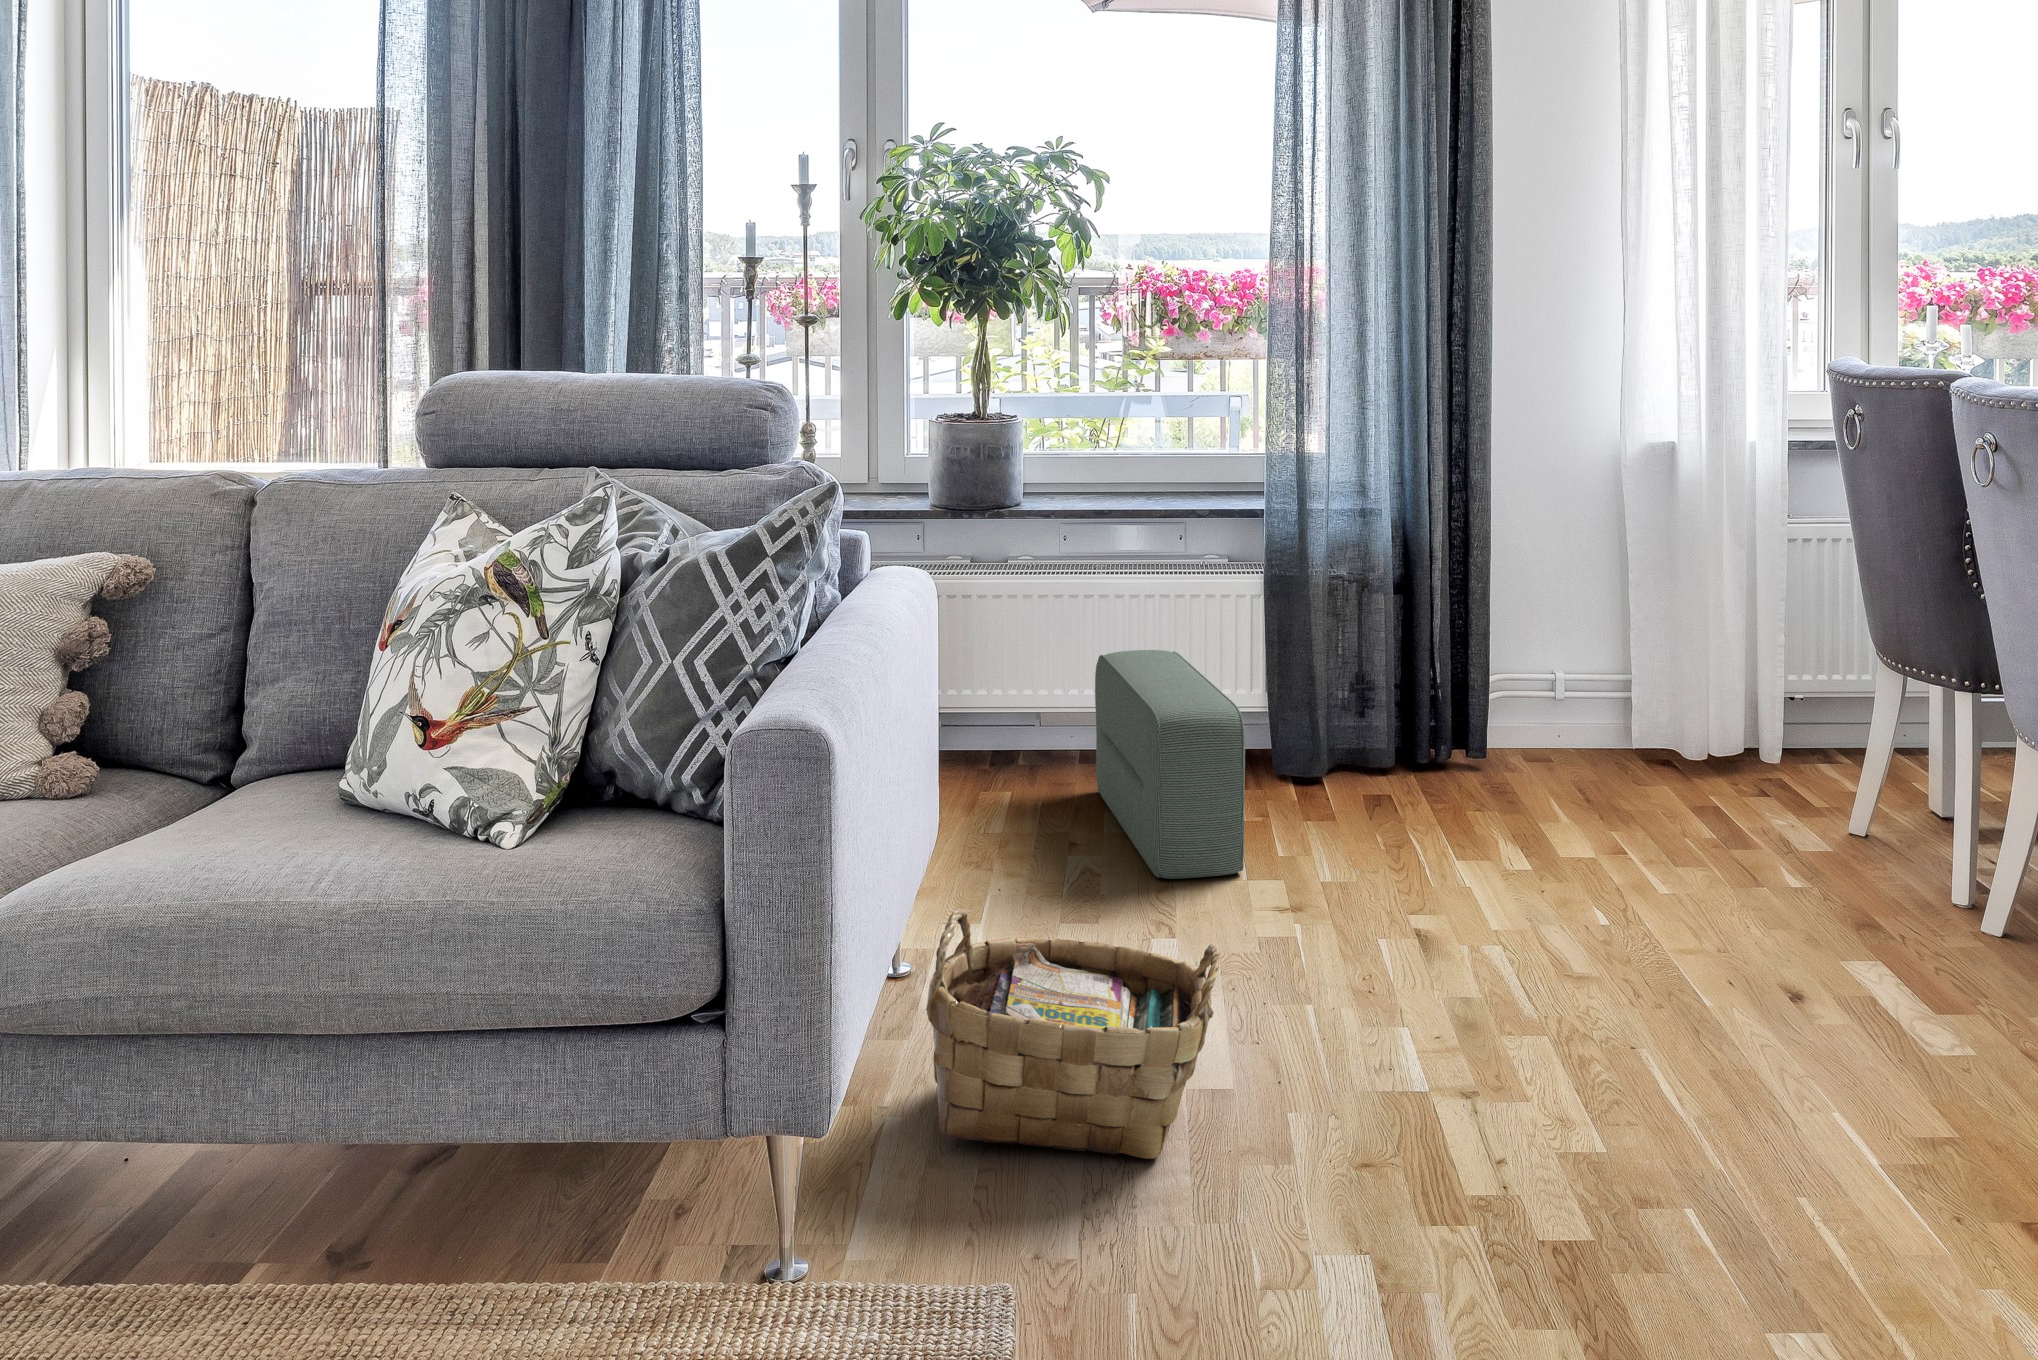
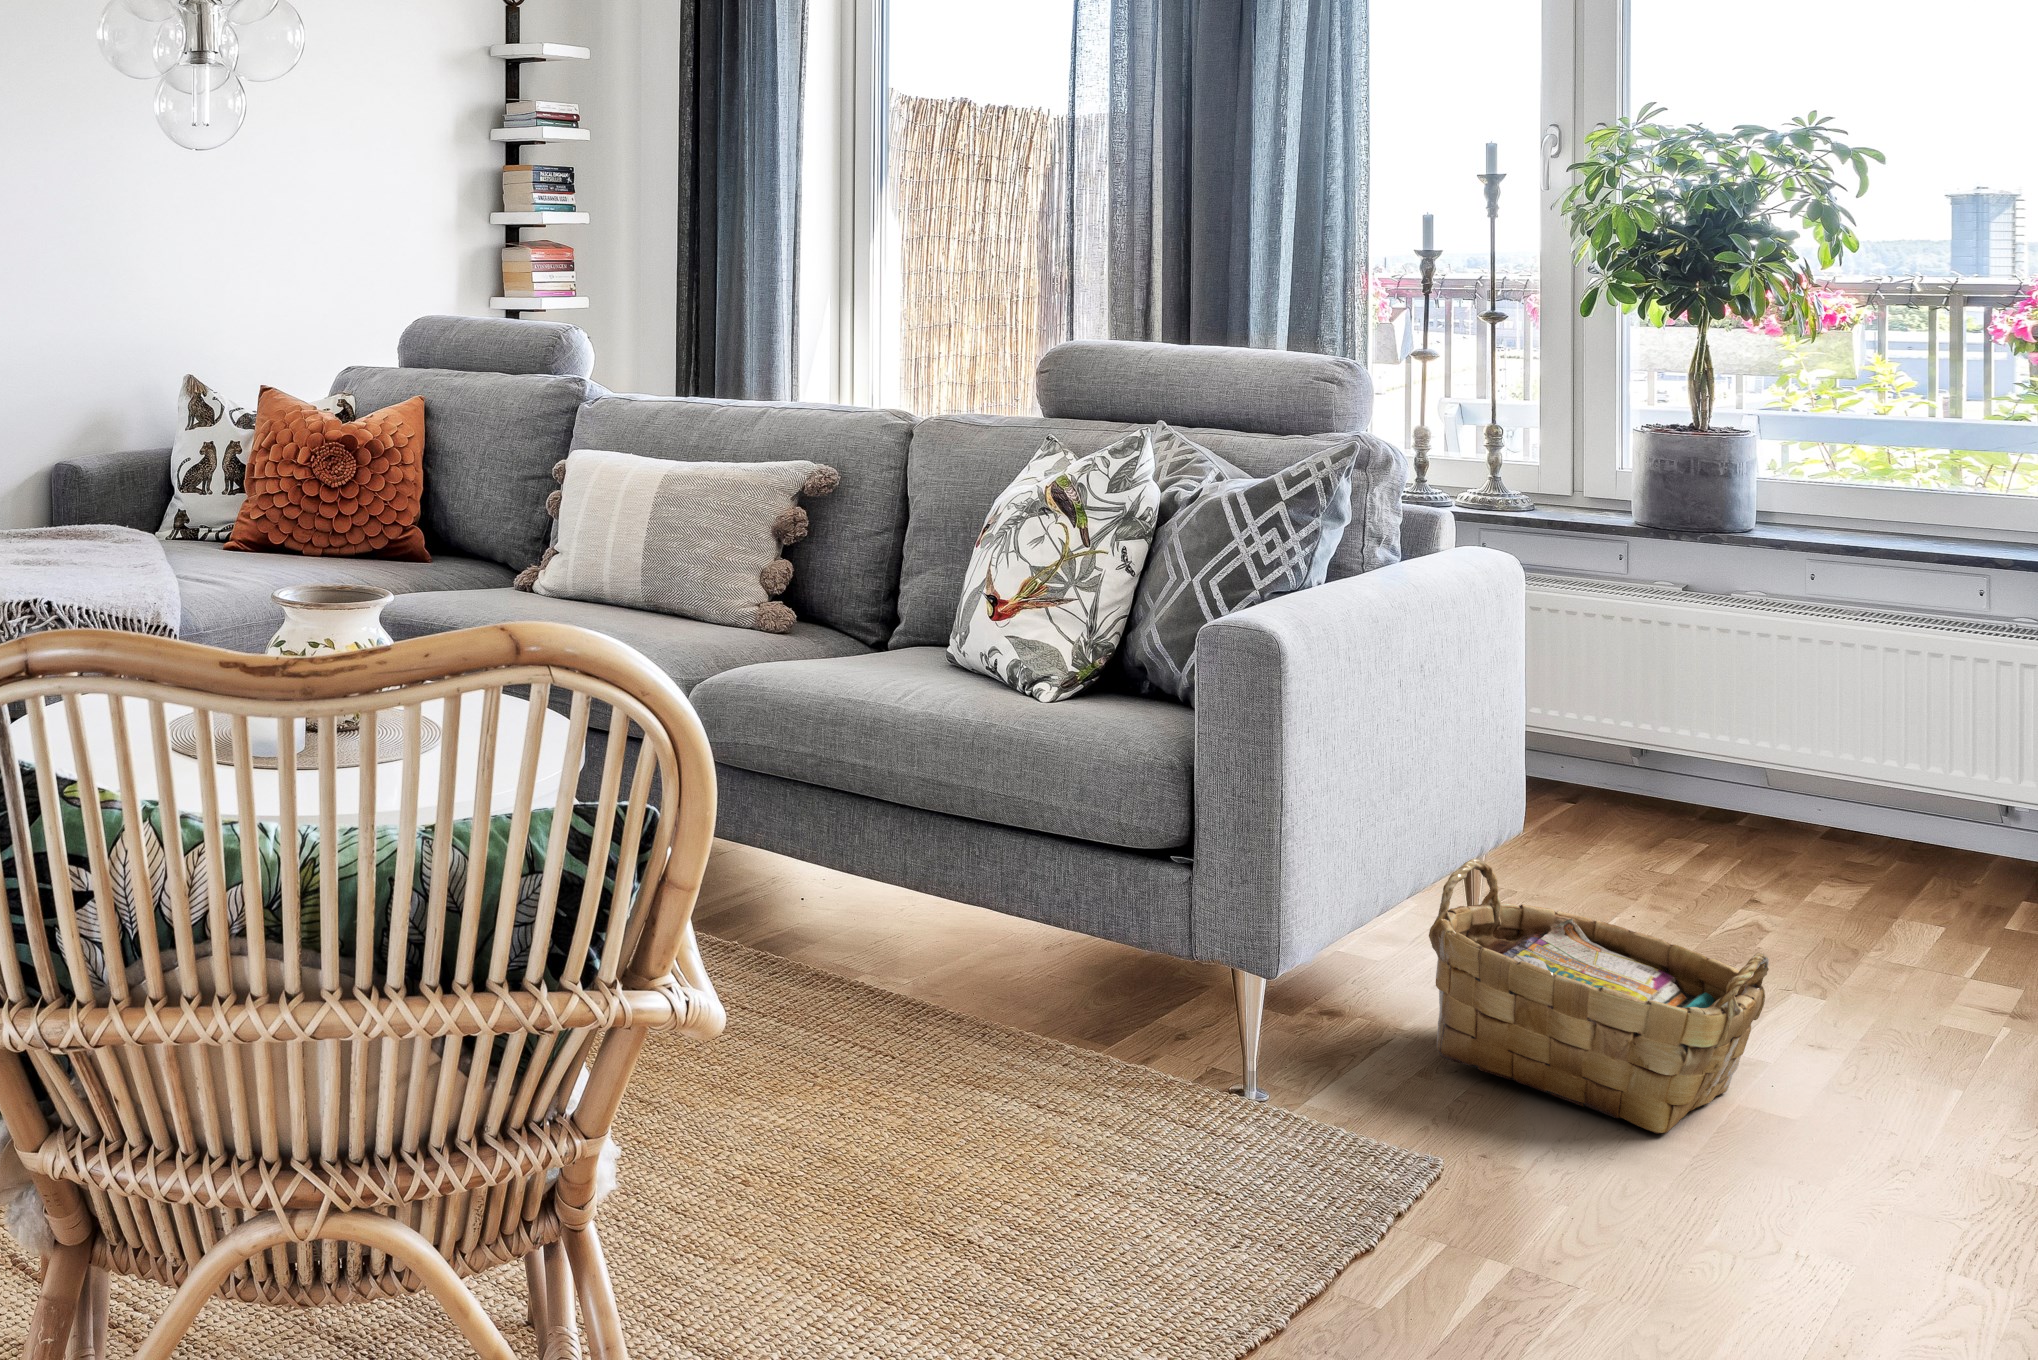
pouf: present [1095,650,1245,879] -> none [1821,704,1976,964]

